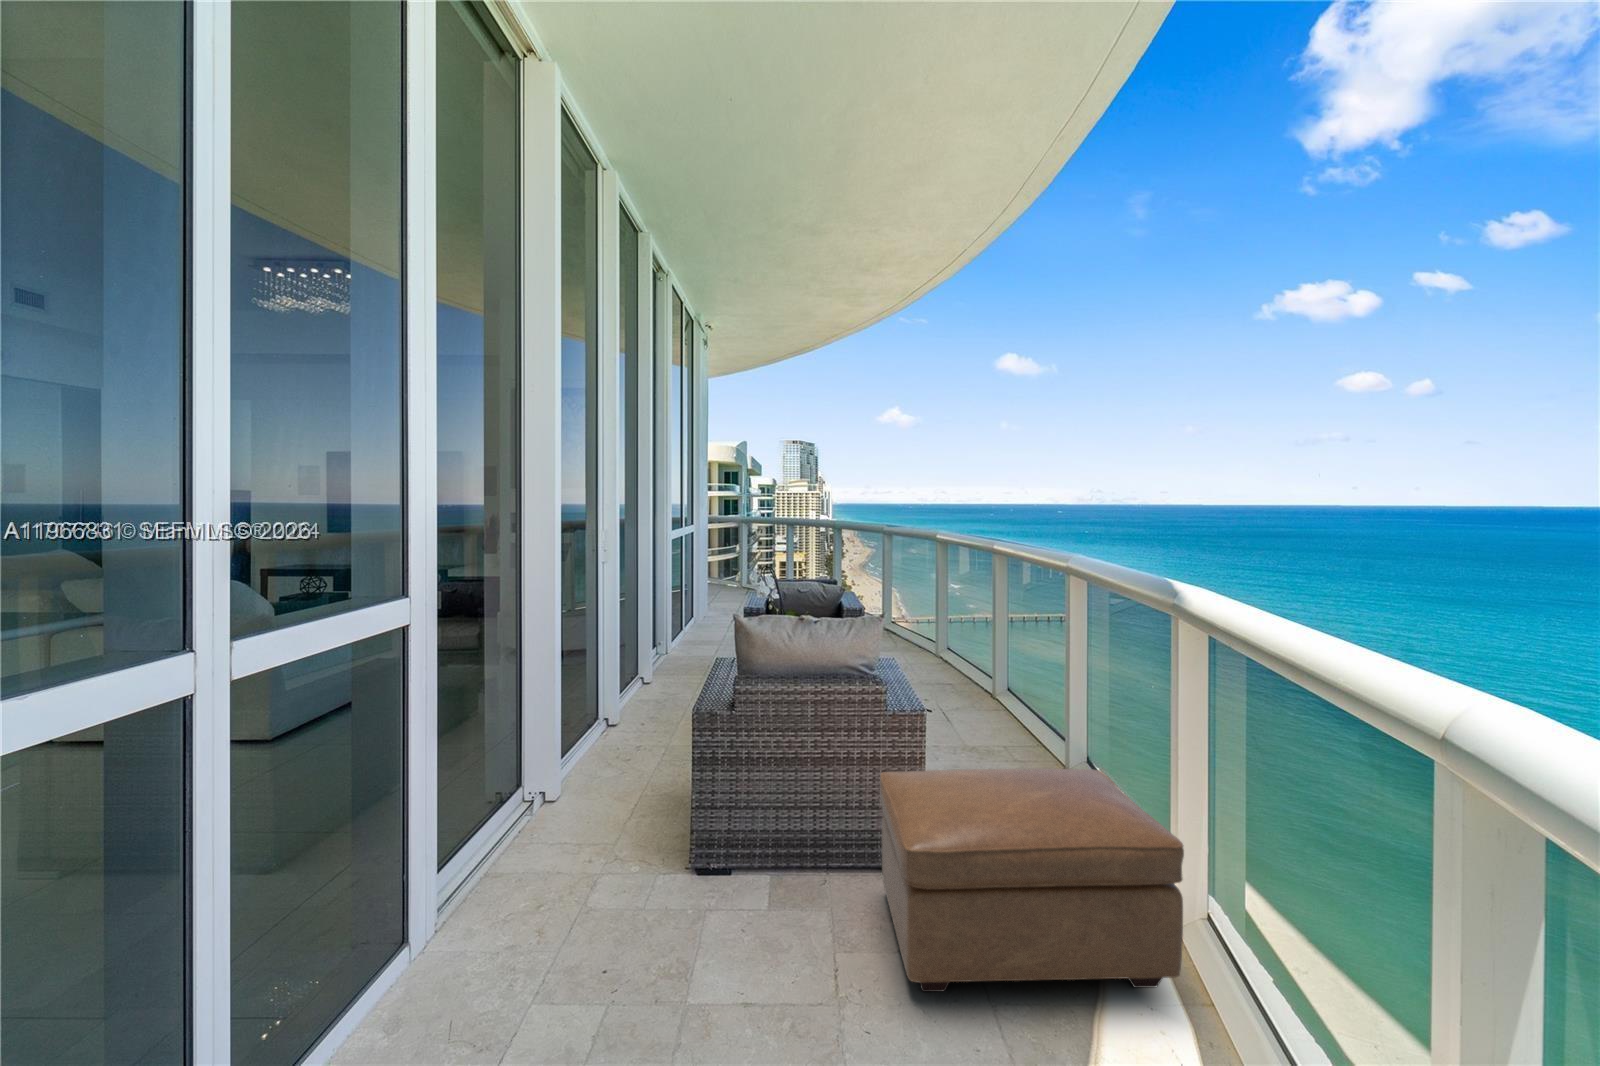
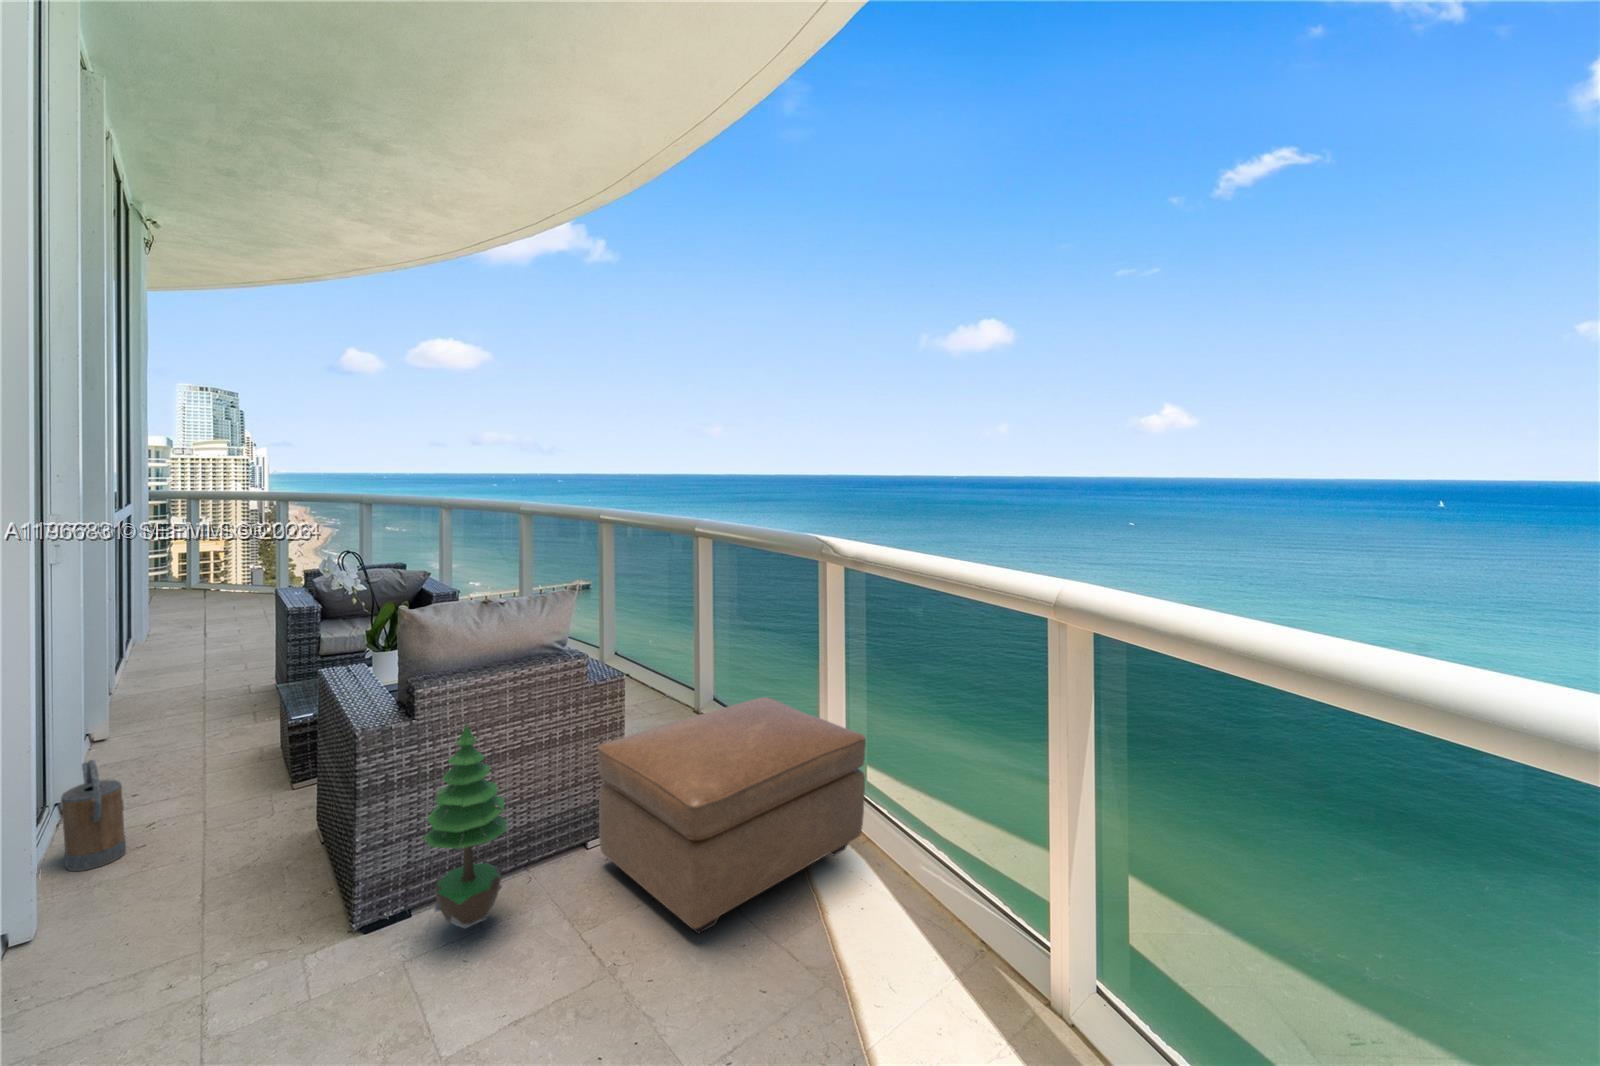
watering can: none [596,704,626,777] -> present [61,760,126,871]
potted tree: none [725,721,790,899] -> present [424,724,507,928]

